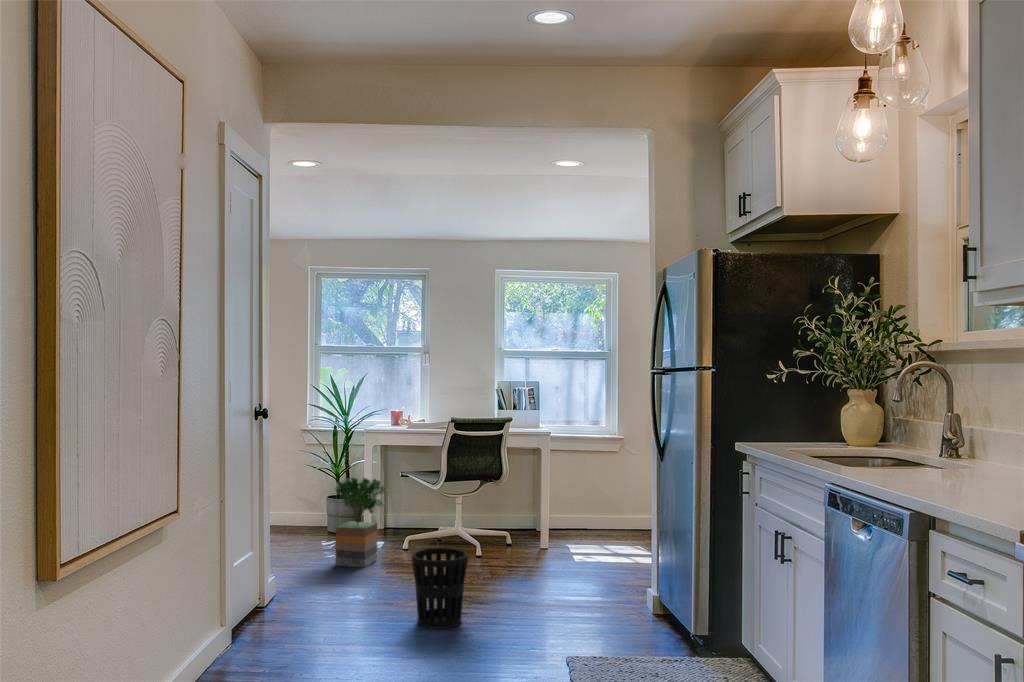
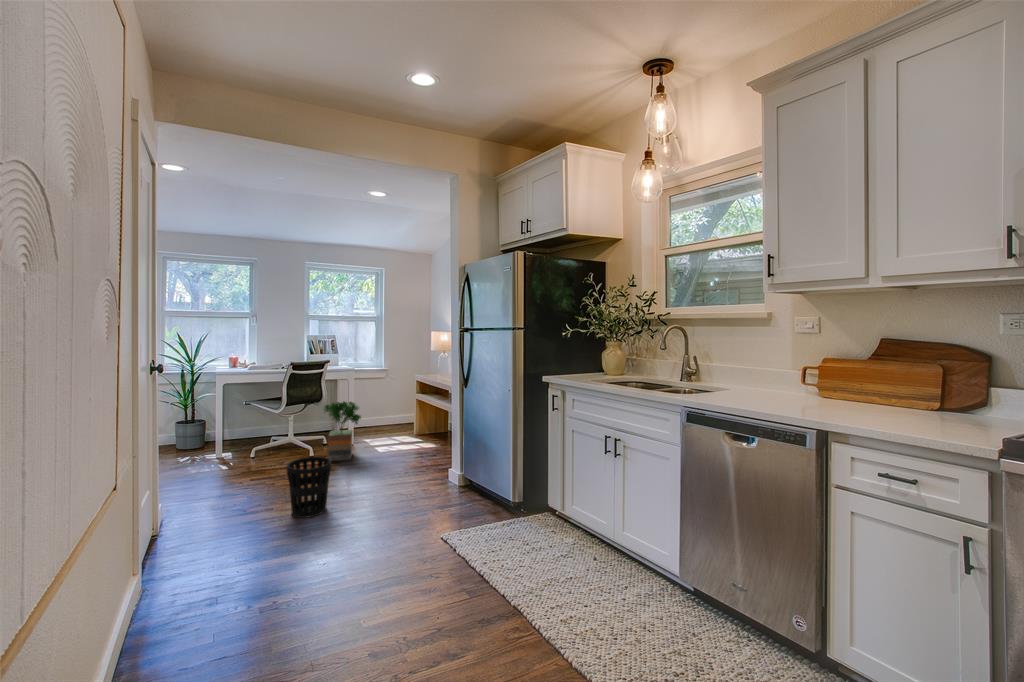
potted tree: present [335,477,387,568] -> present [323,401,361,461]

